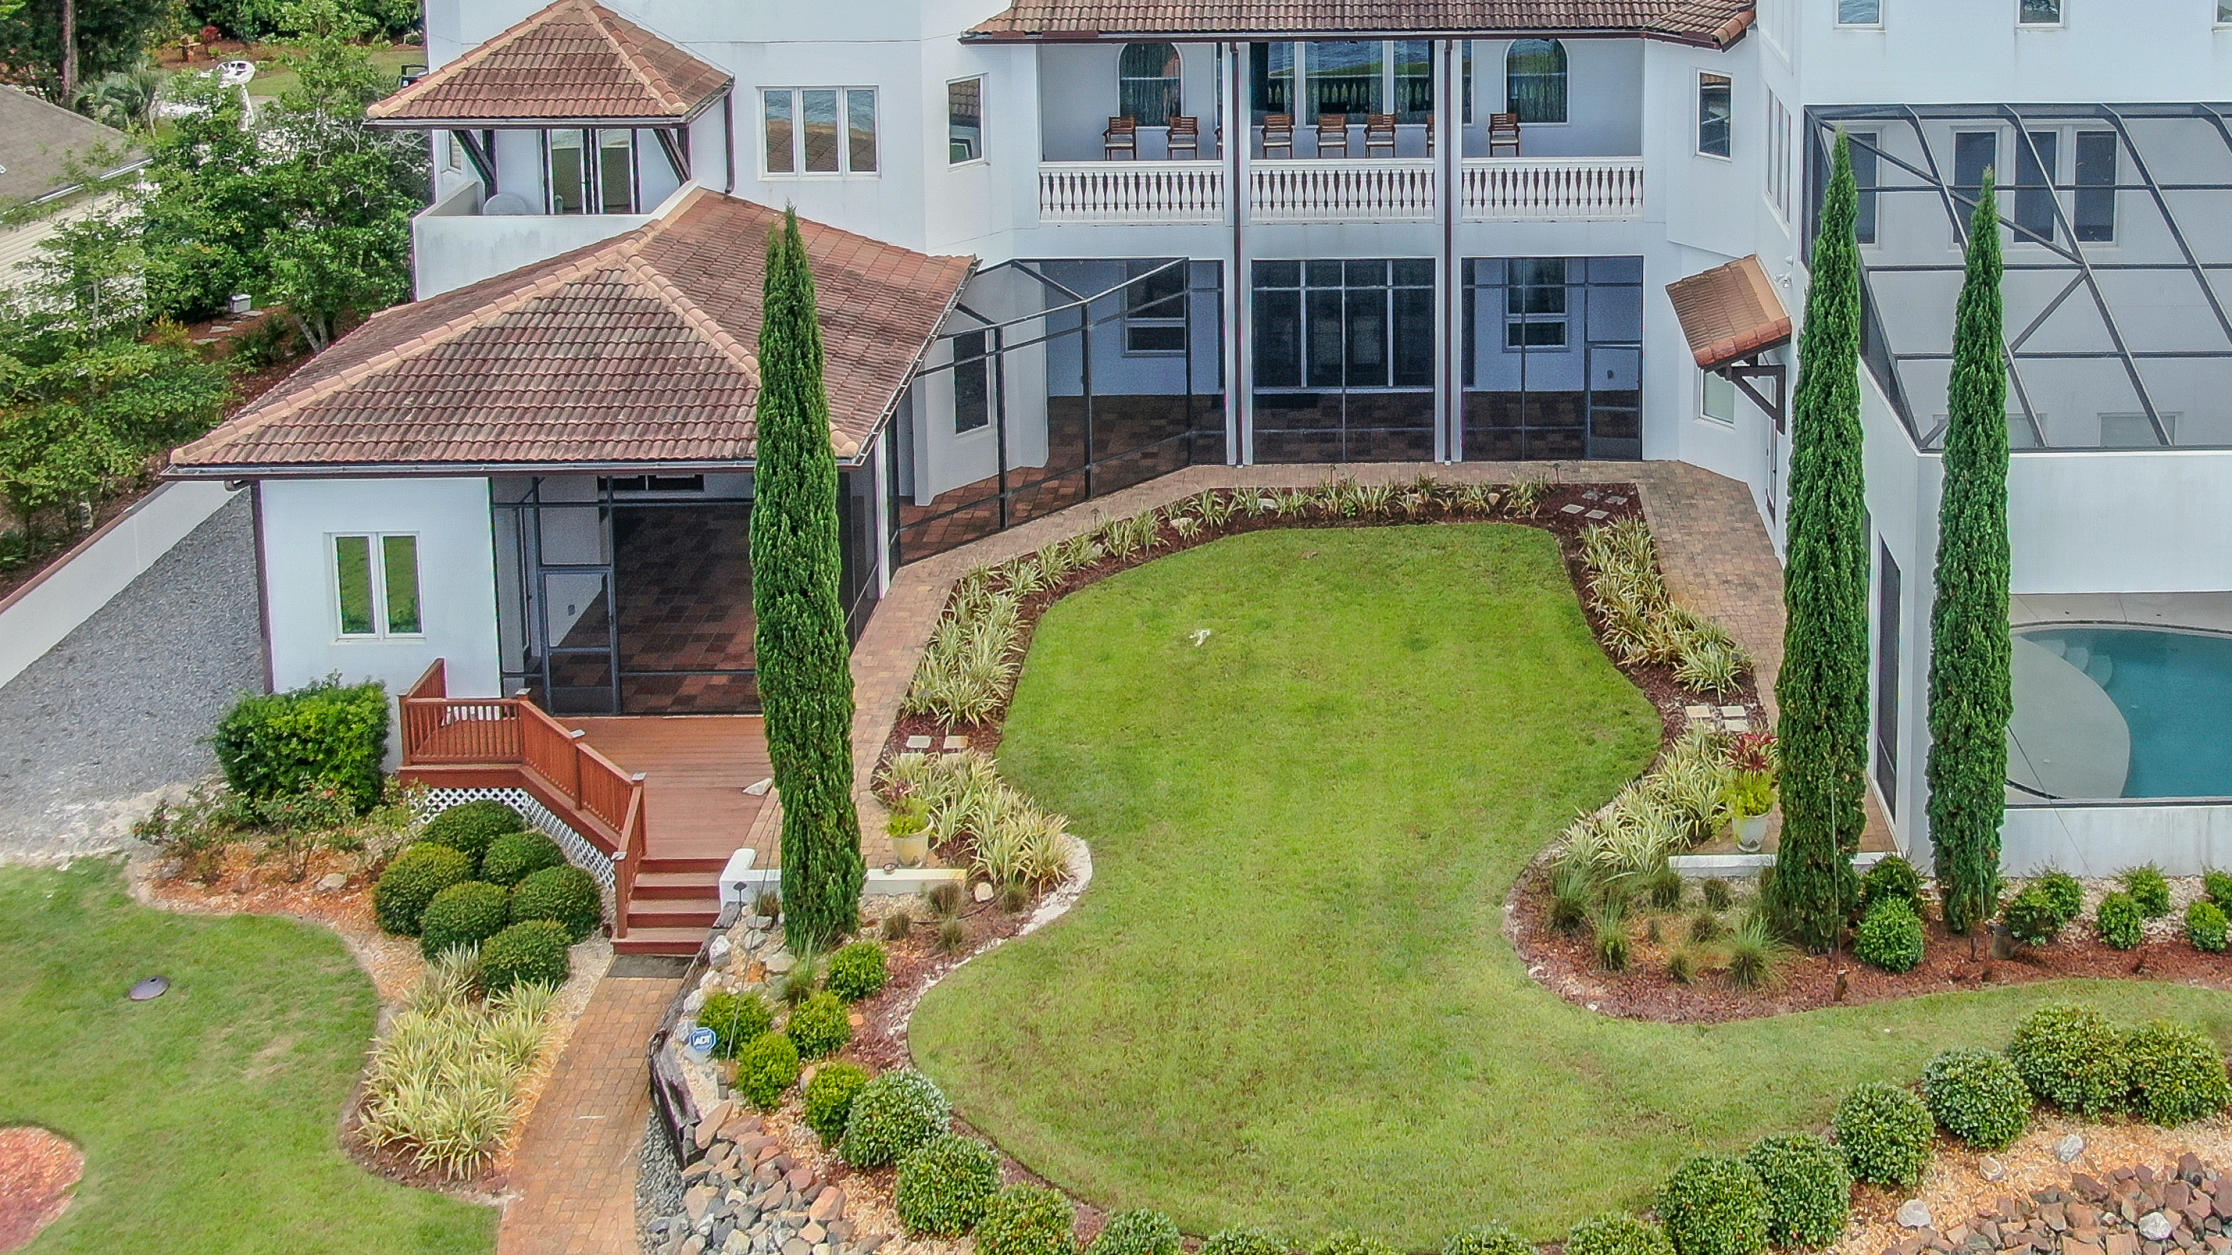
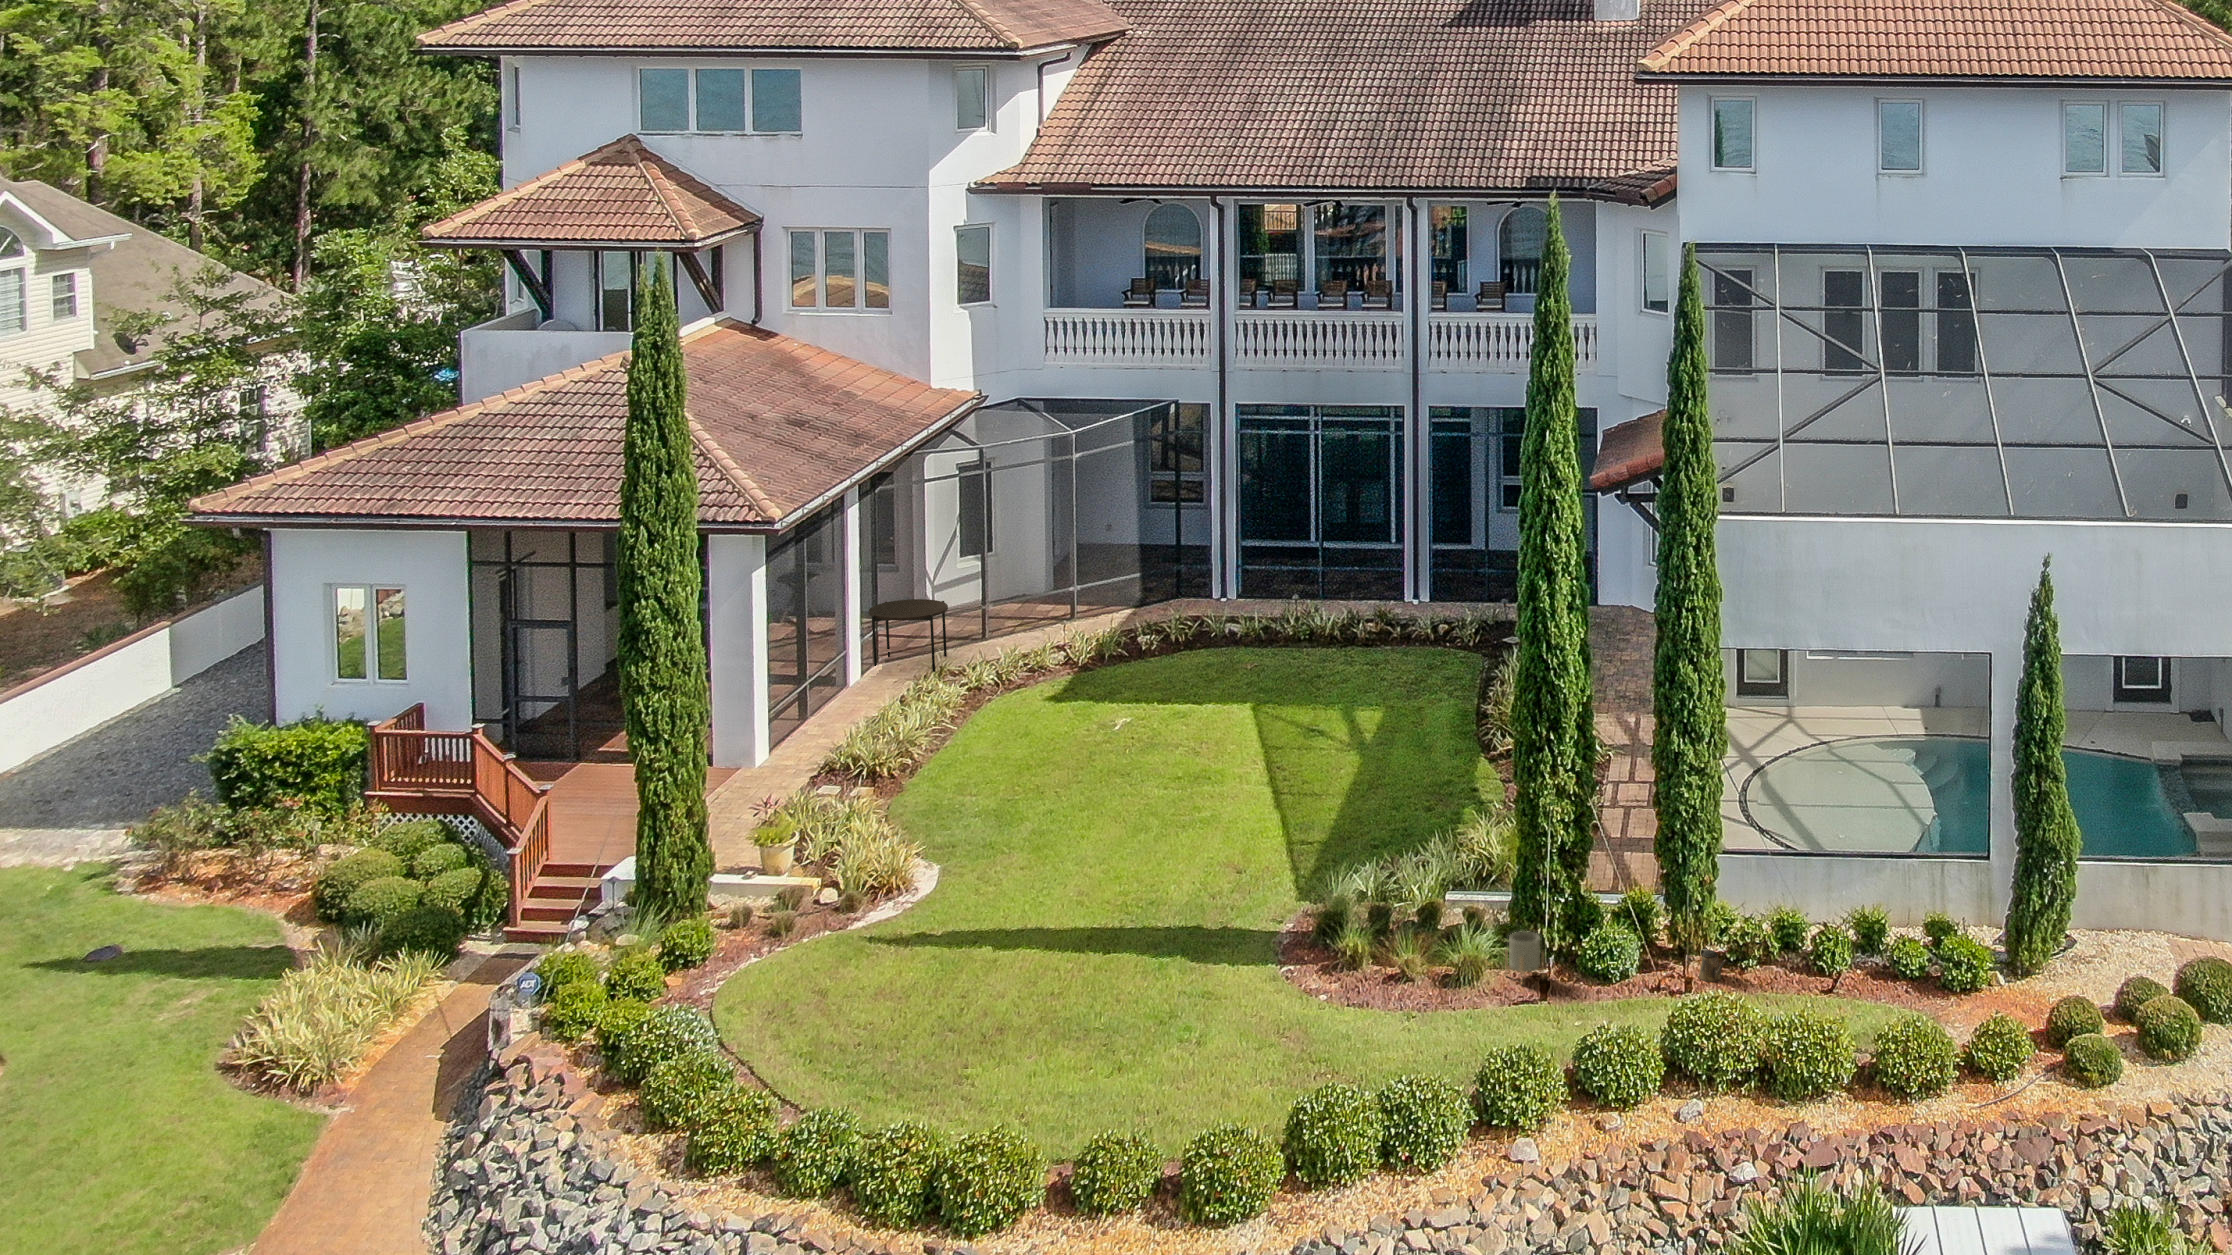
dining table: none [900,494,985,579] -> present [869,599,948,672]
planter: none [1792,919,1835,978] -> present [1505,931,1544,976]

